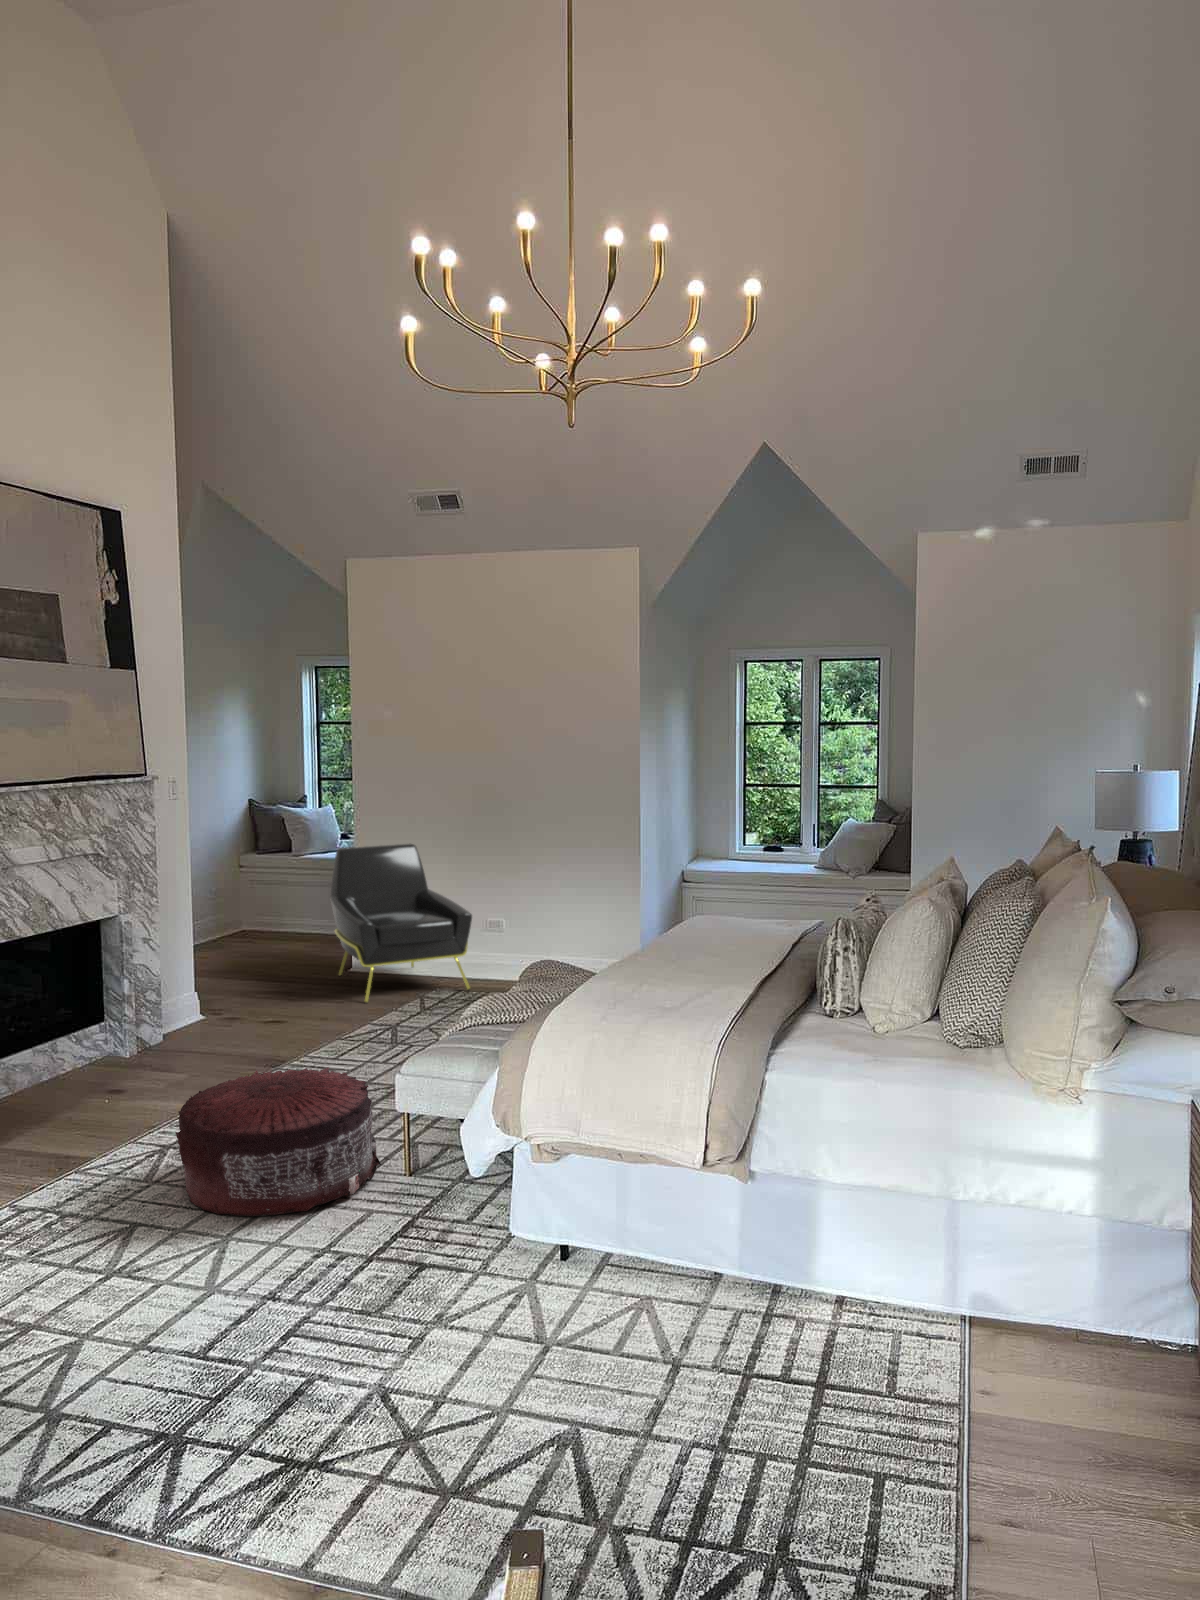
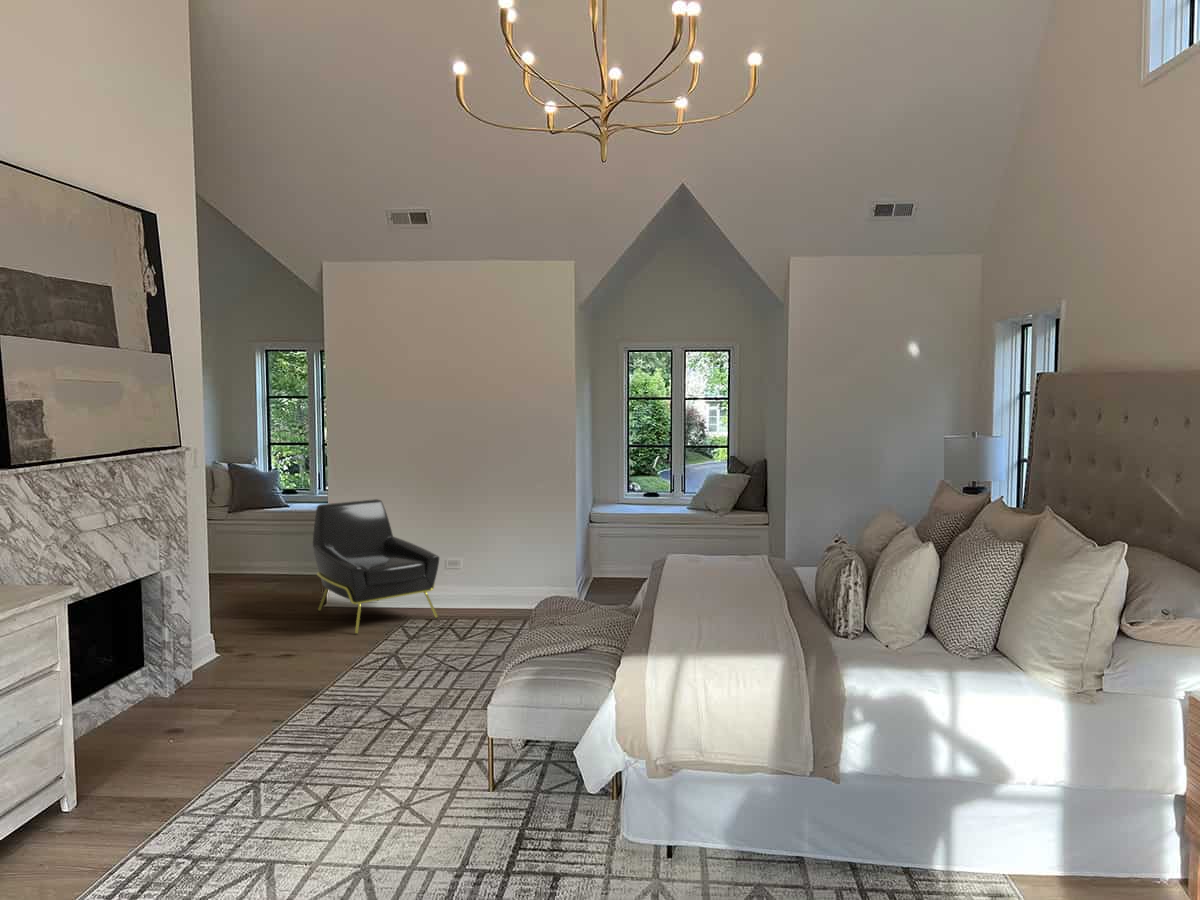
pouf: present [175,1067,381,1216] -> none [292,701,466,844]

